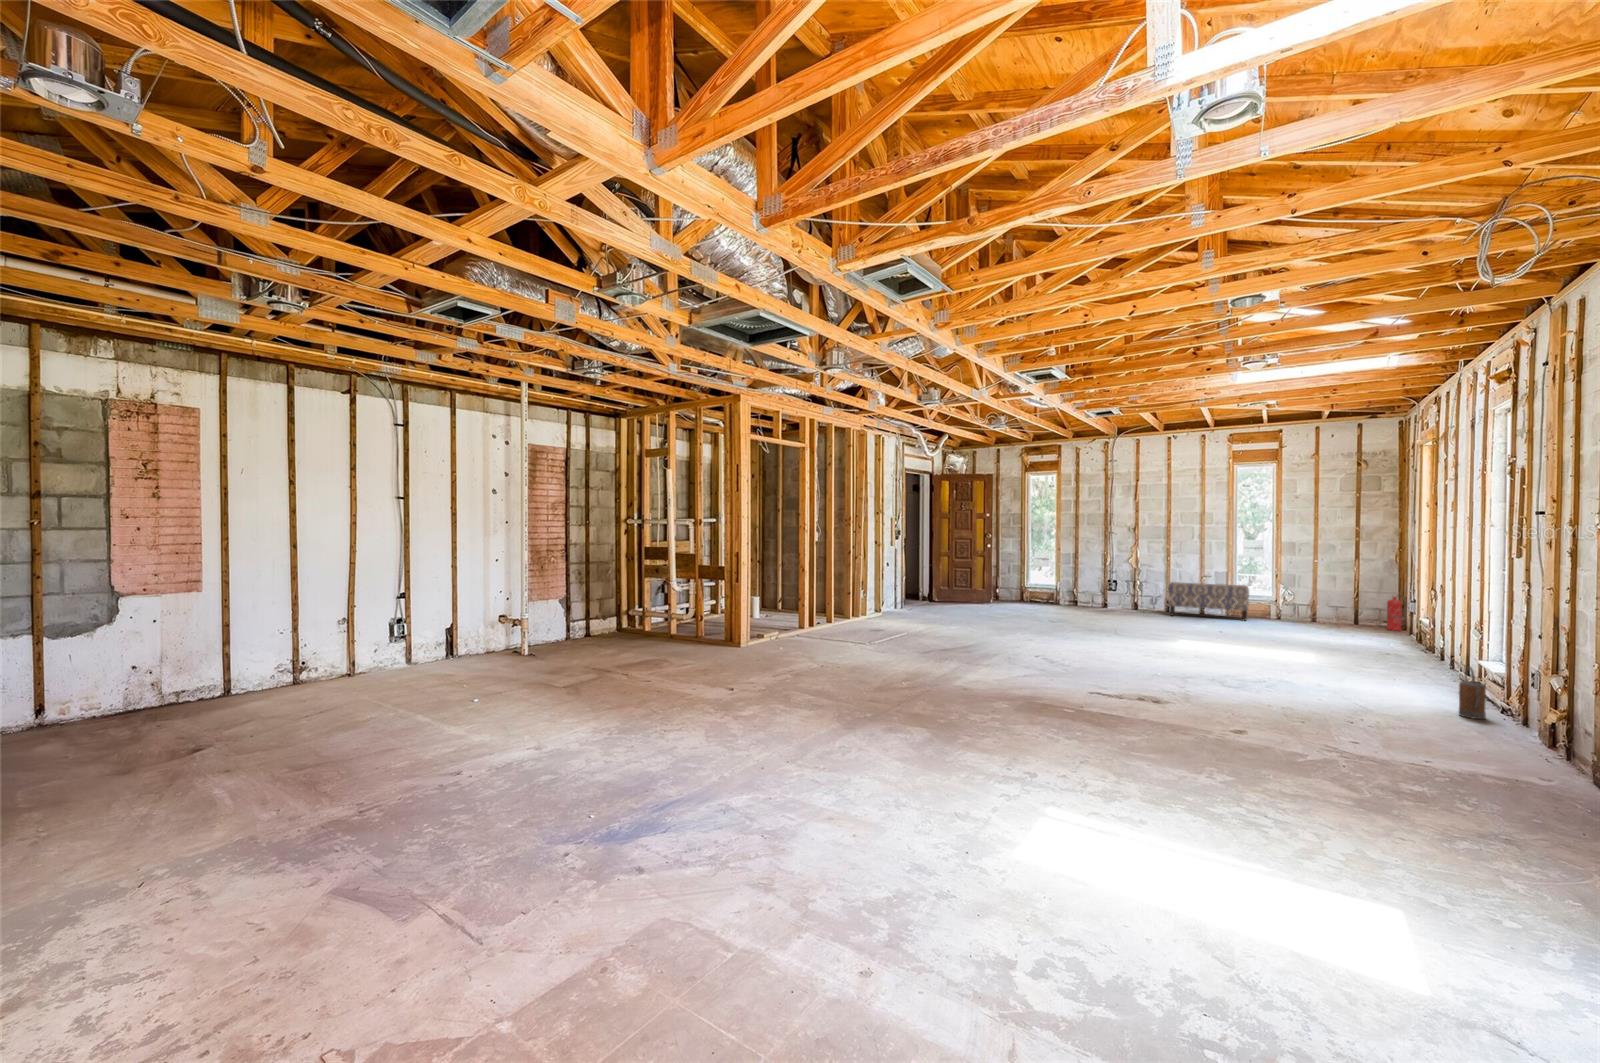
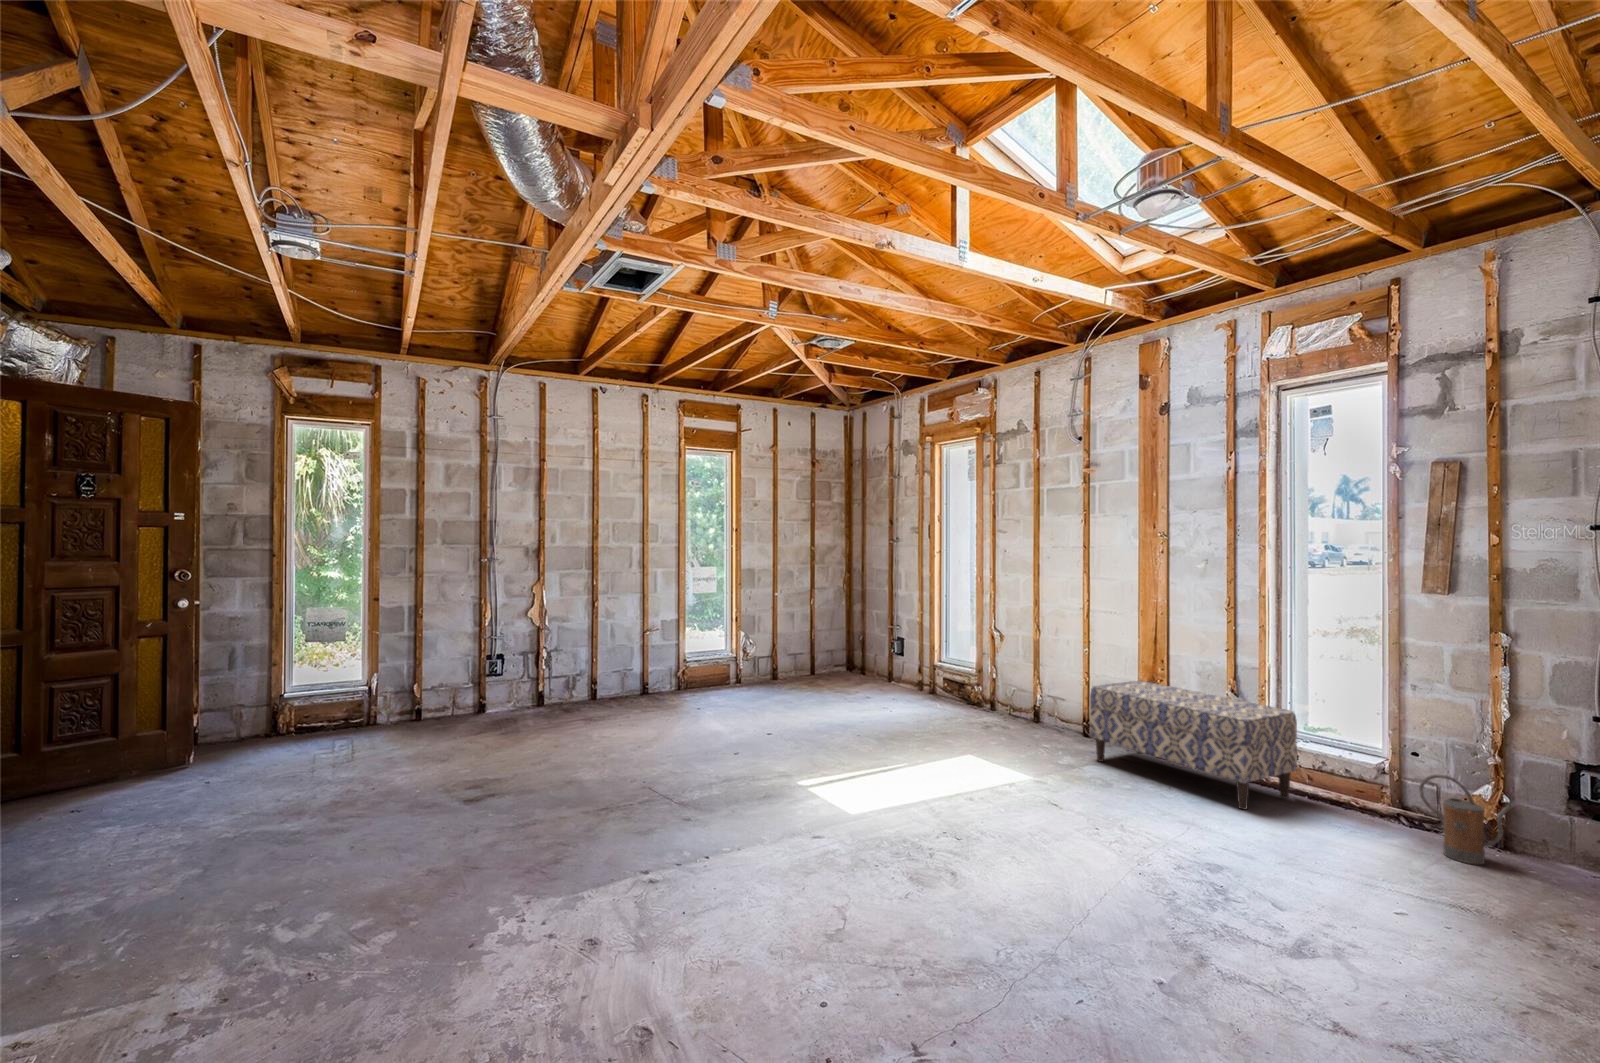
bench: present [1168,582,1249,621] -> present [1090,681,1297,809]
fire extinguisher: present [1387,592,1406,631] -> none [843,628,865,678]

